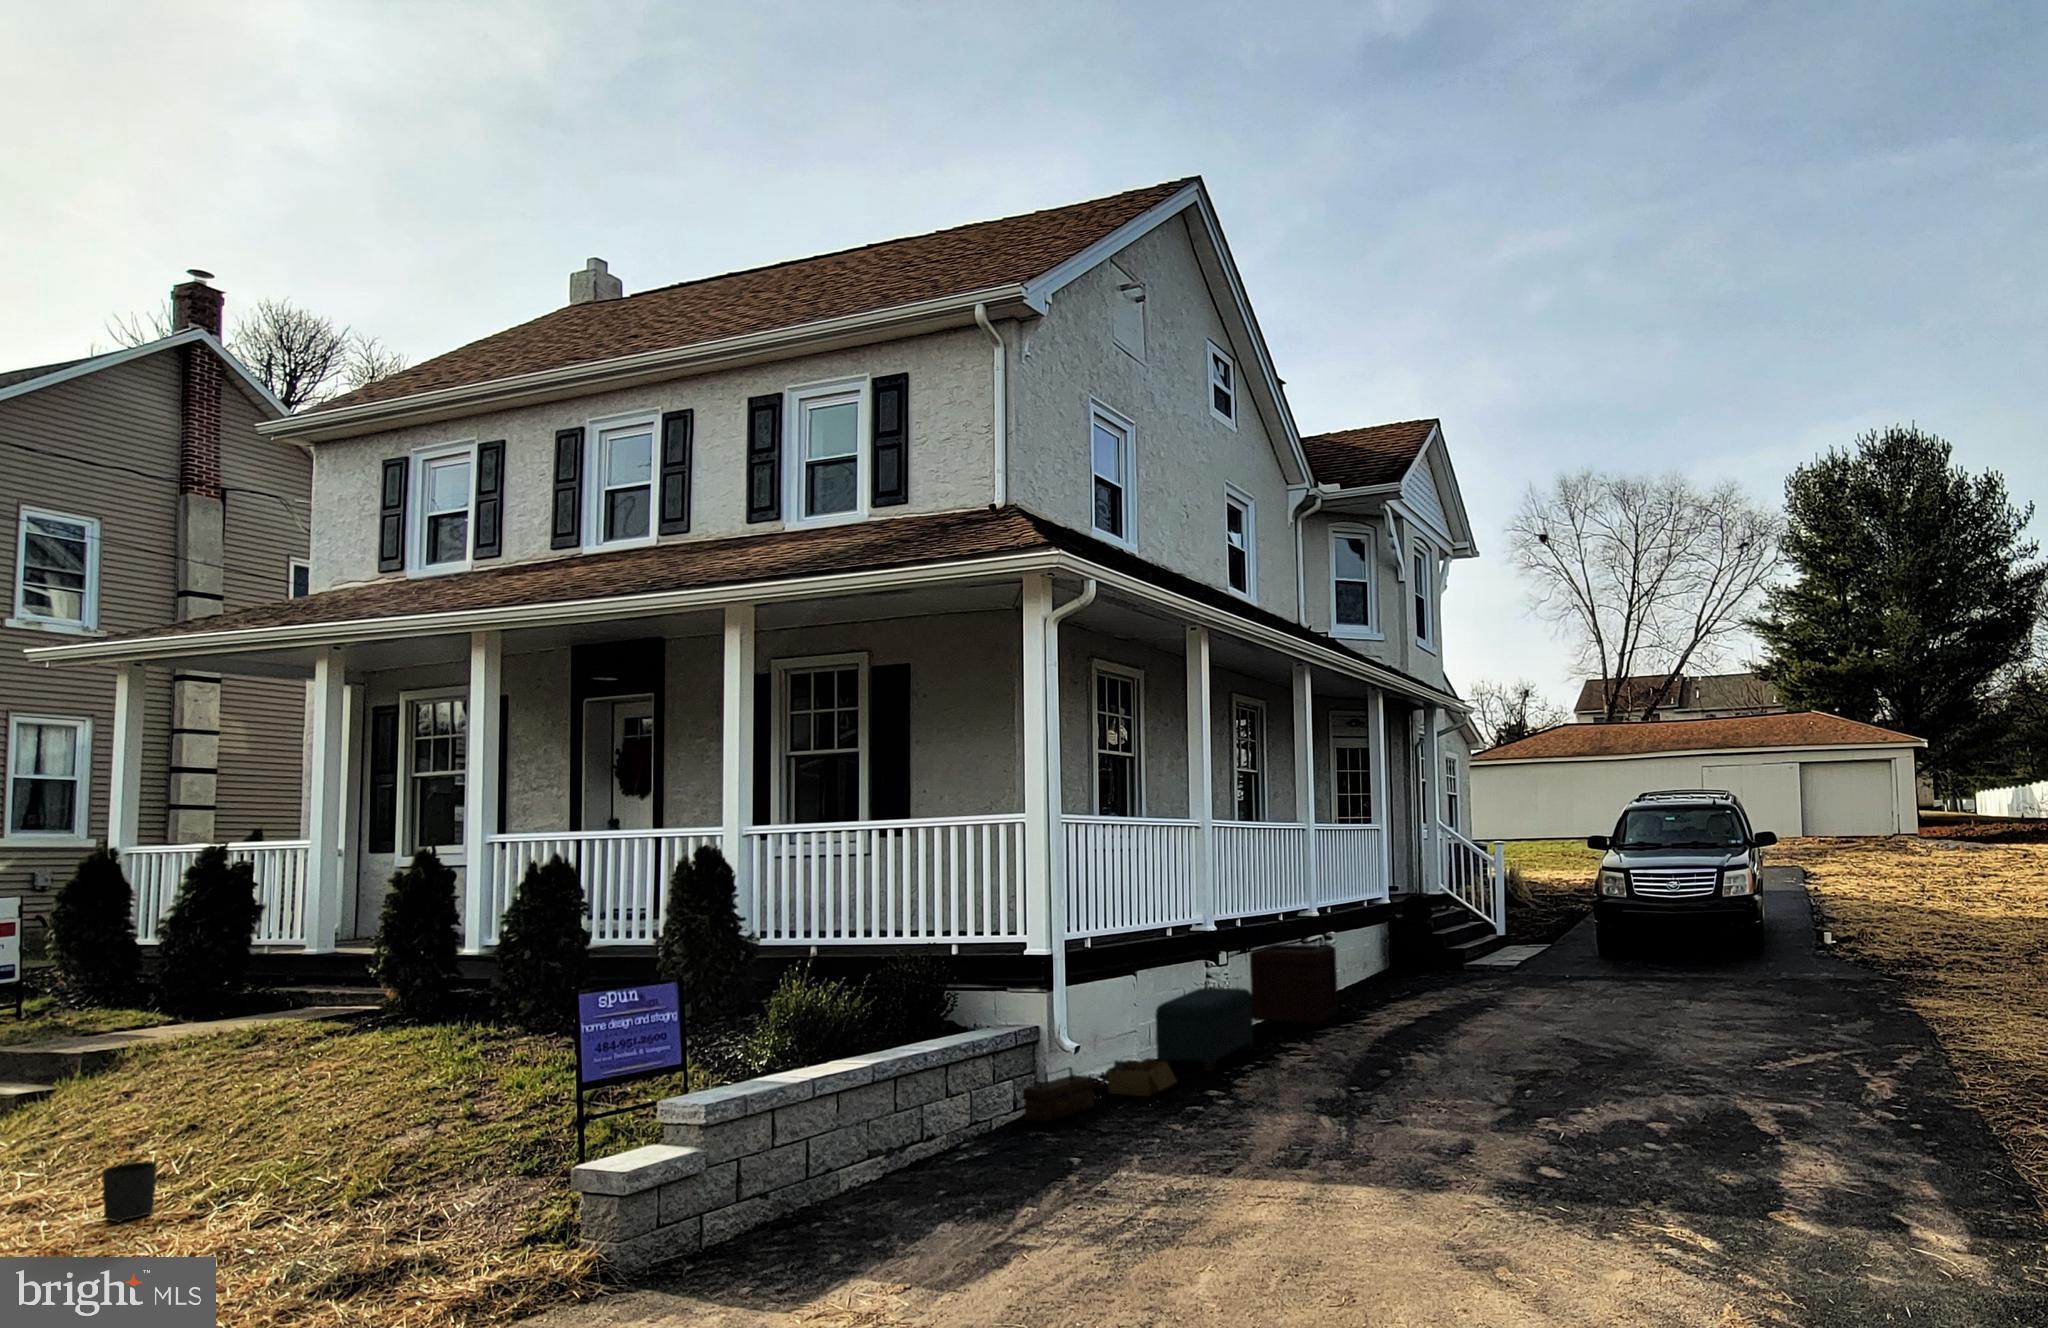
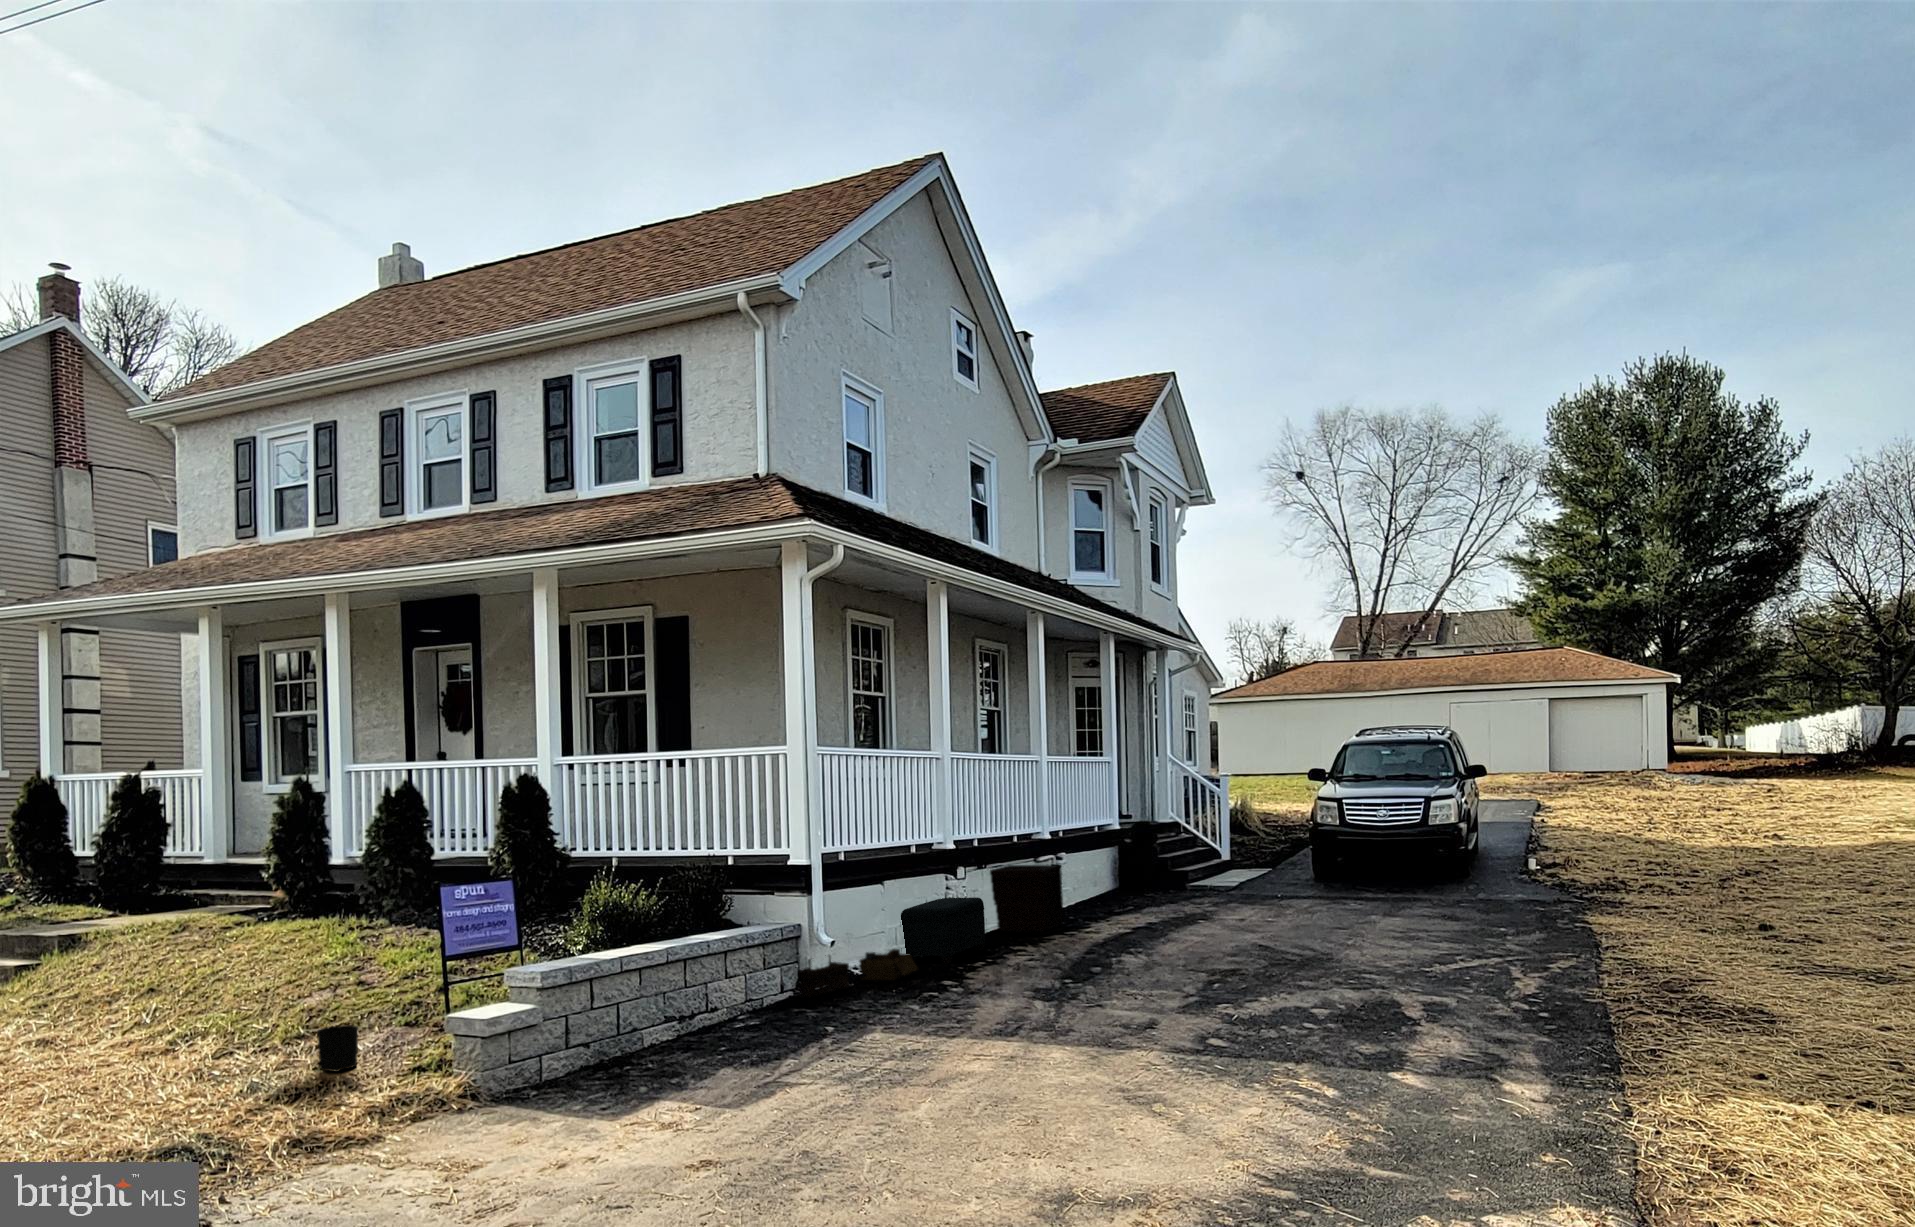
planter: present [102,1161,157,1222] -> present [317,1025,359,1072]

